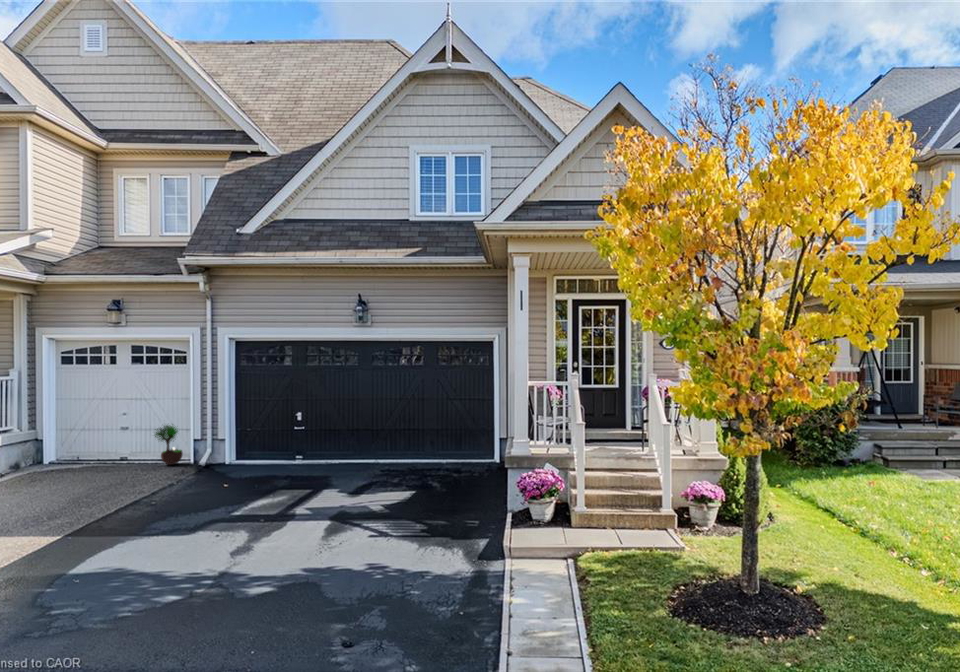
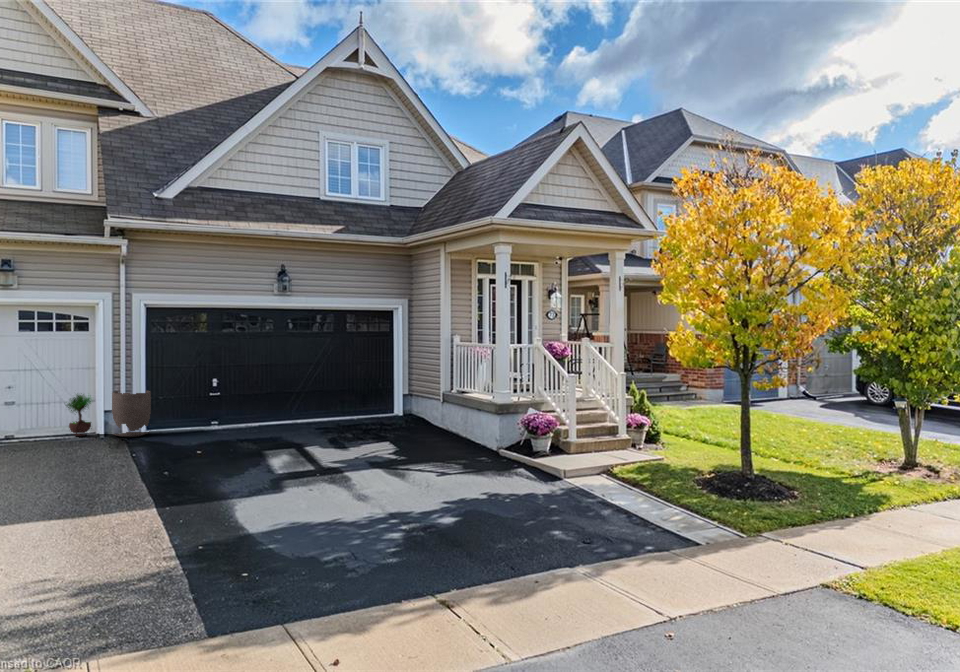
trash can: none [189,422,227,469] -> present [112,391,151,437]

